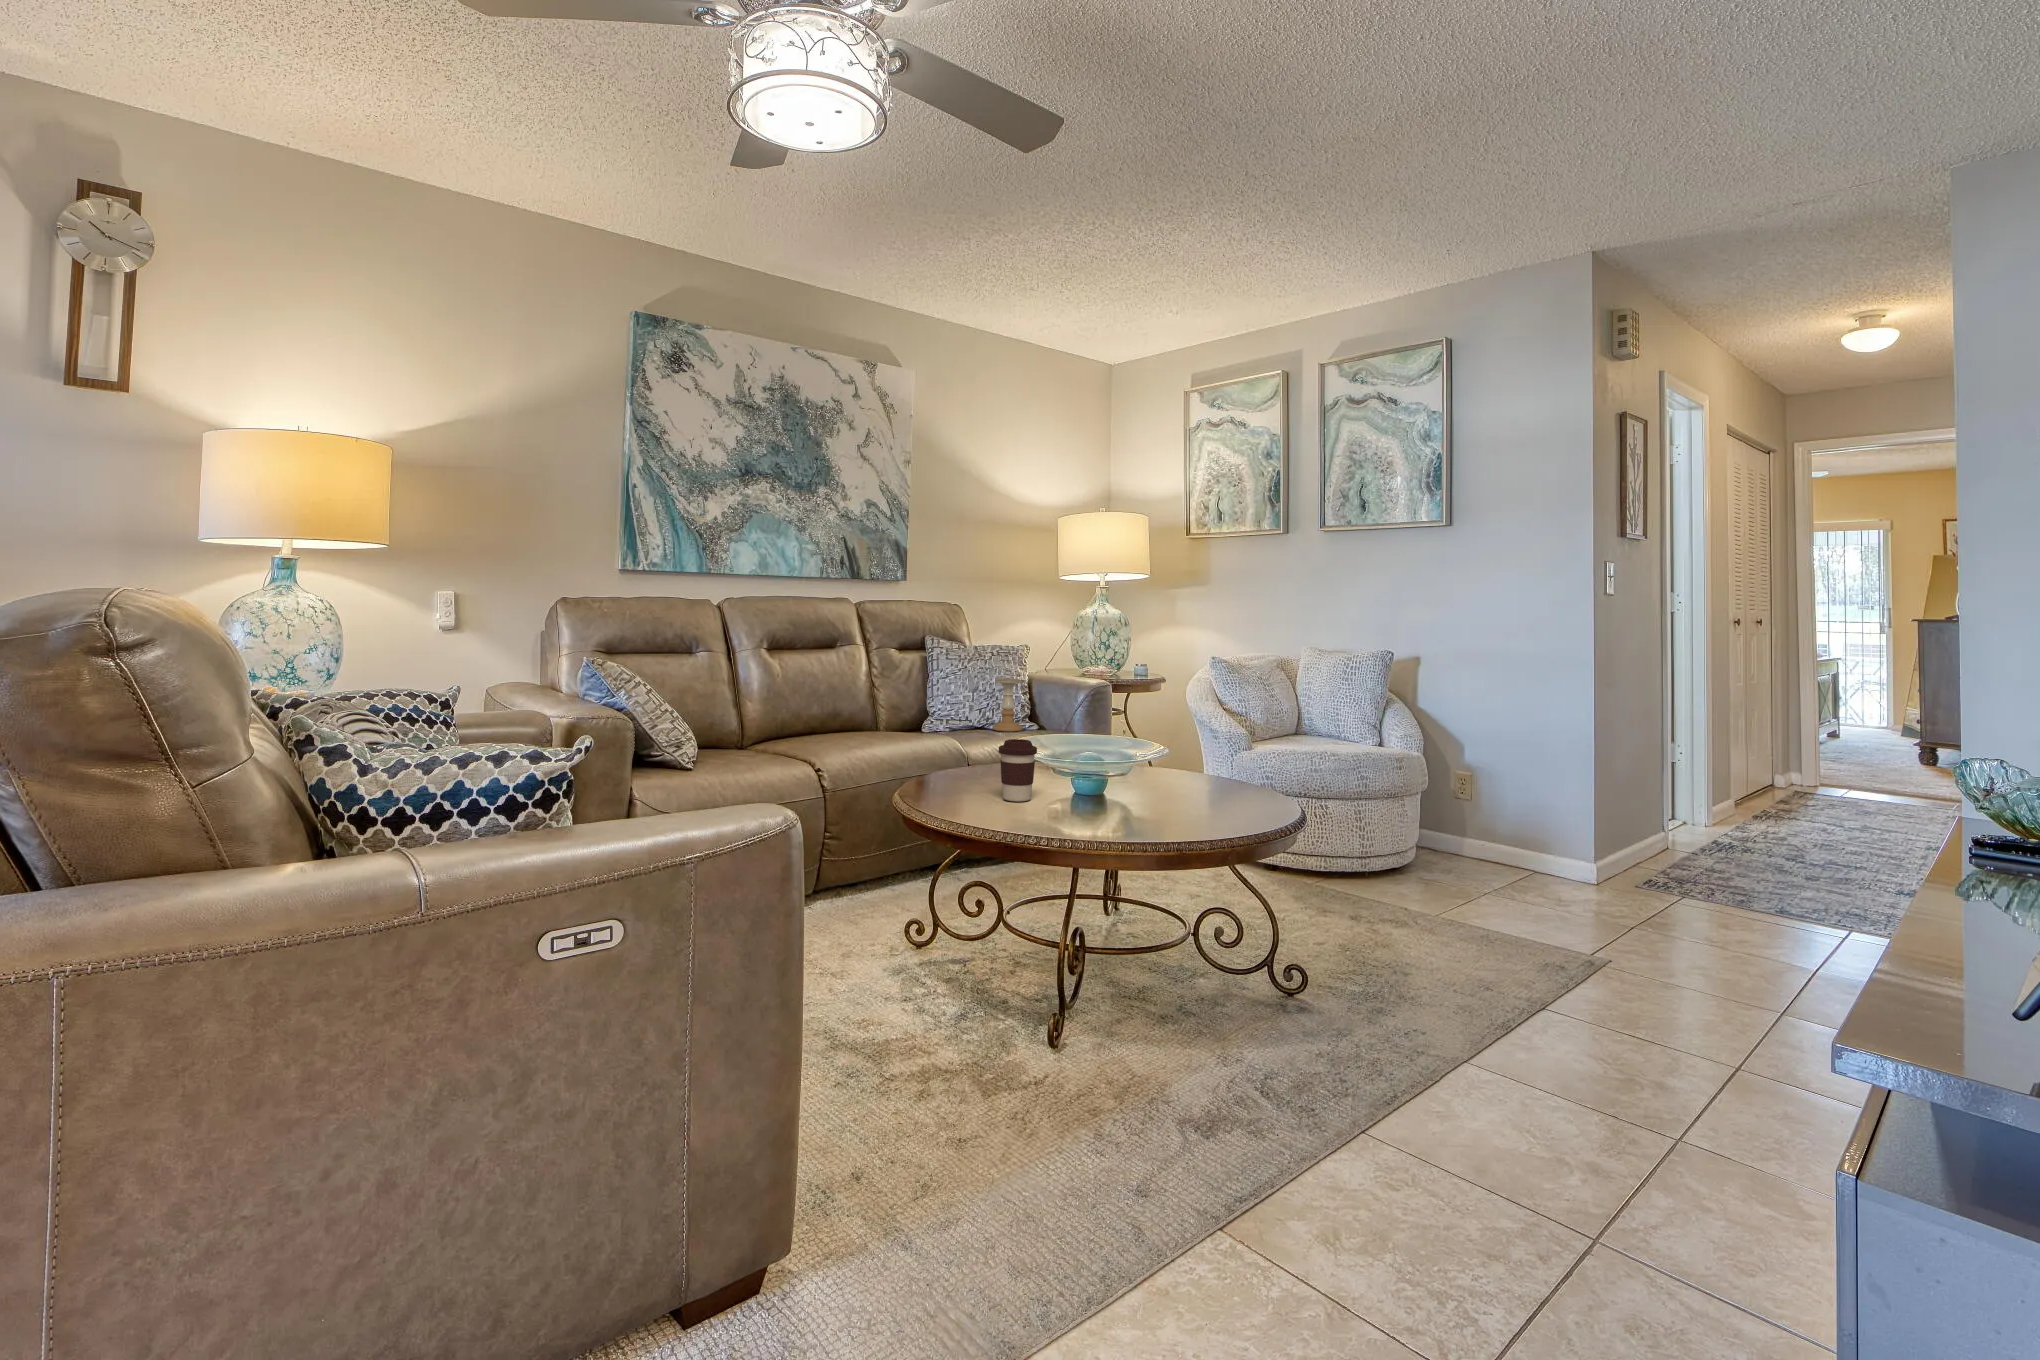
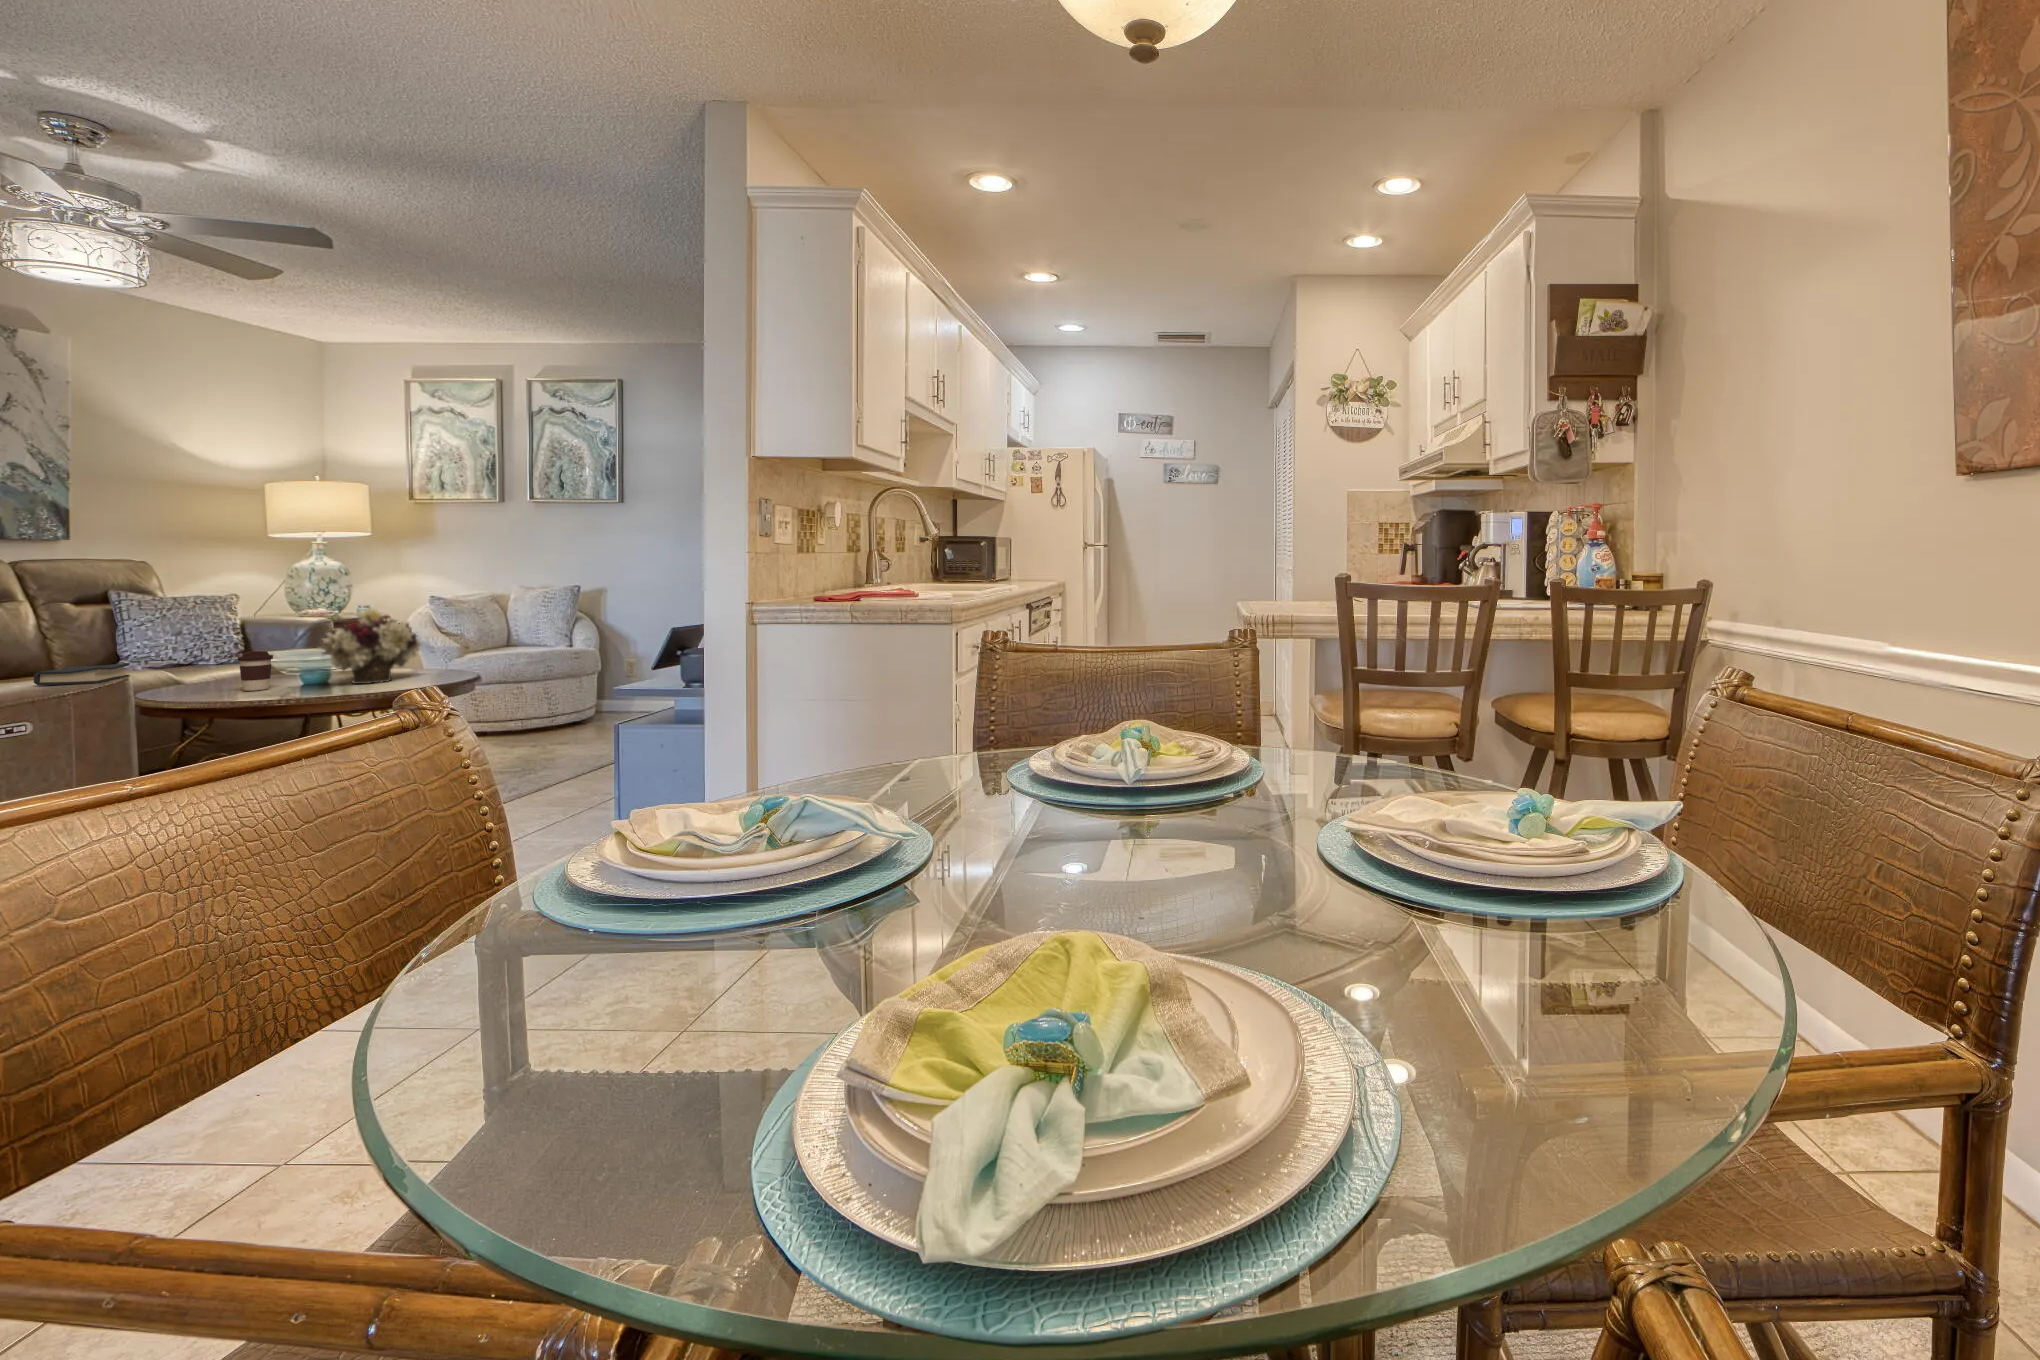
candle holder: present [992,679,1023,731] -> none [202,621,238,664]
flower arrangement: none [1085,683,1220,815] -> present [320,608,421,684]
hardback book: none [851,723,928,748] -> present [34,663,130,686]

